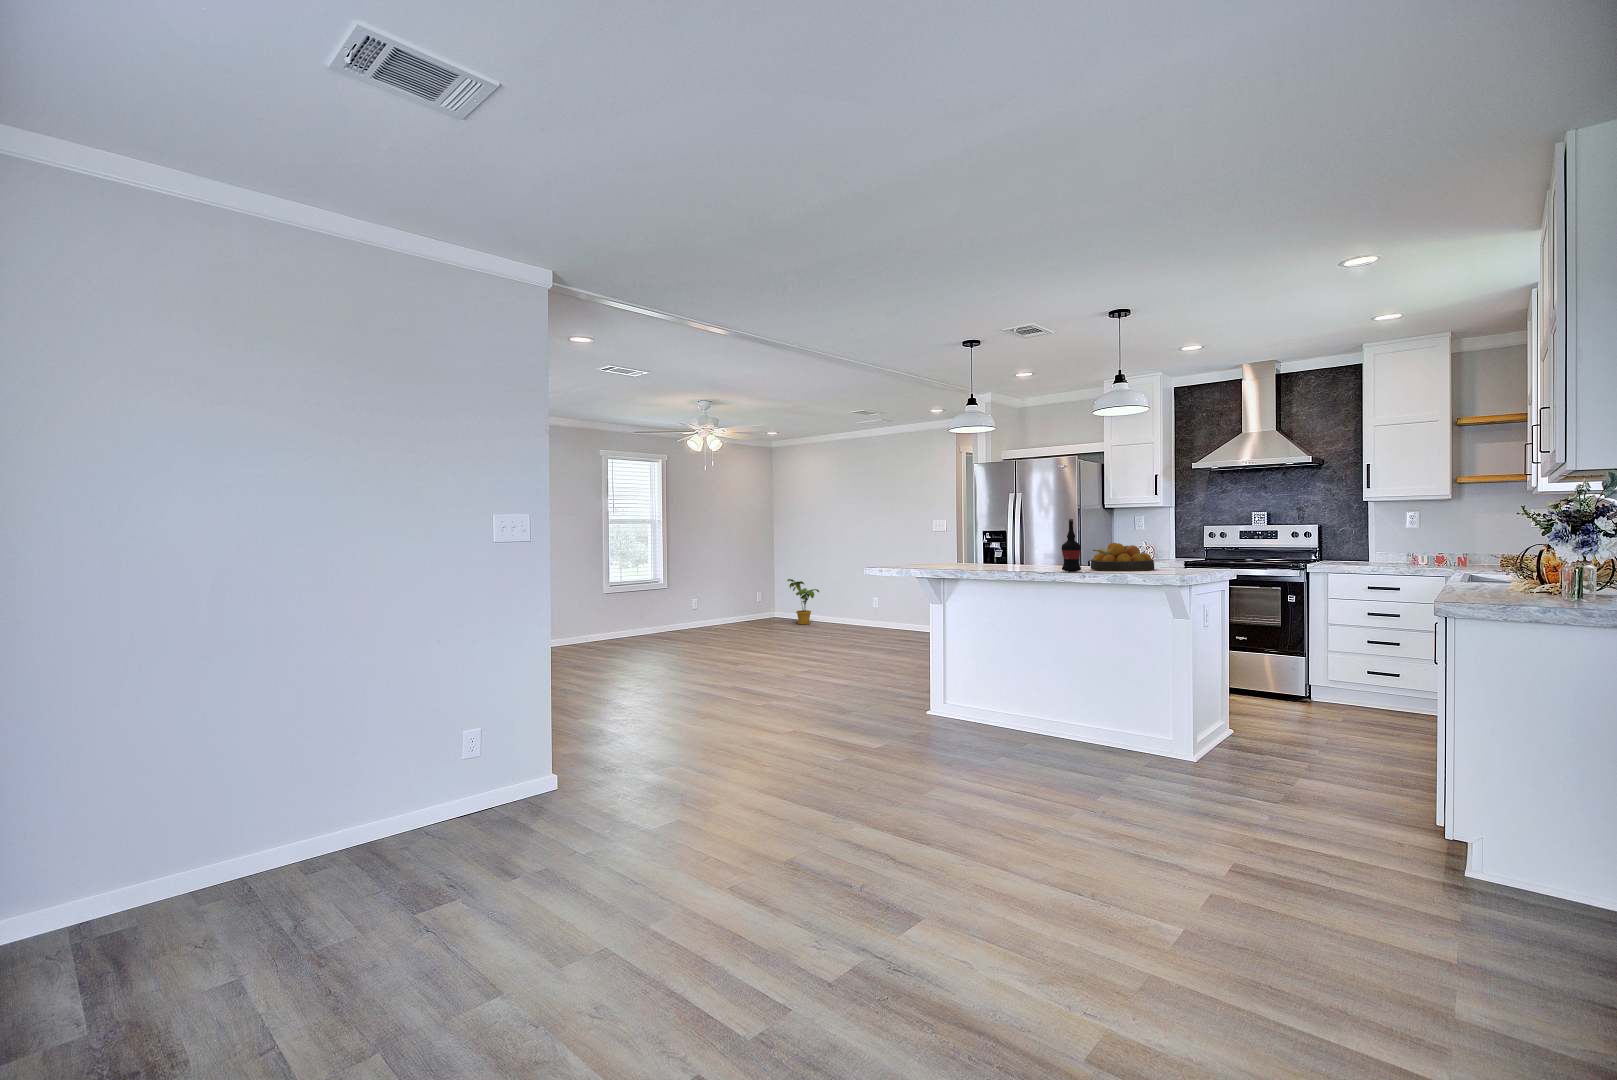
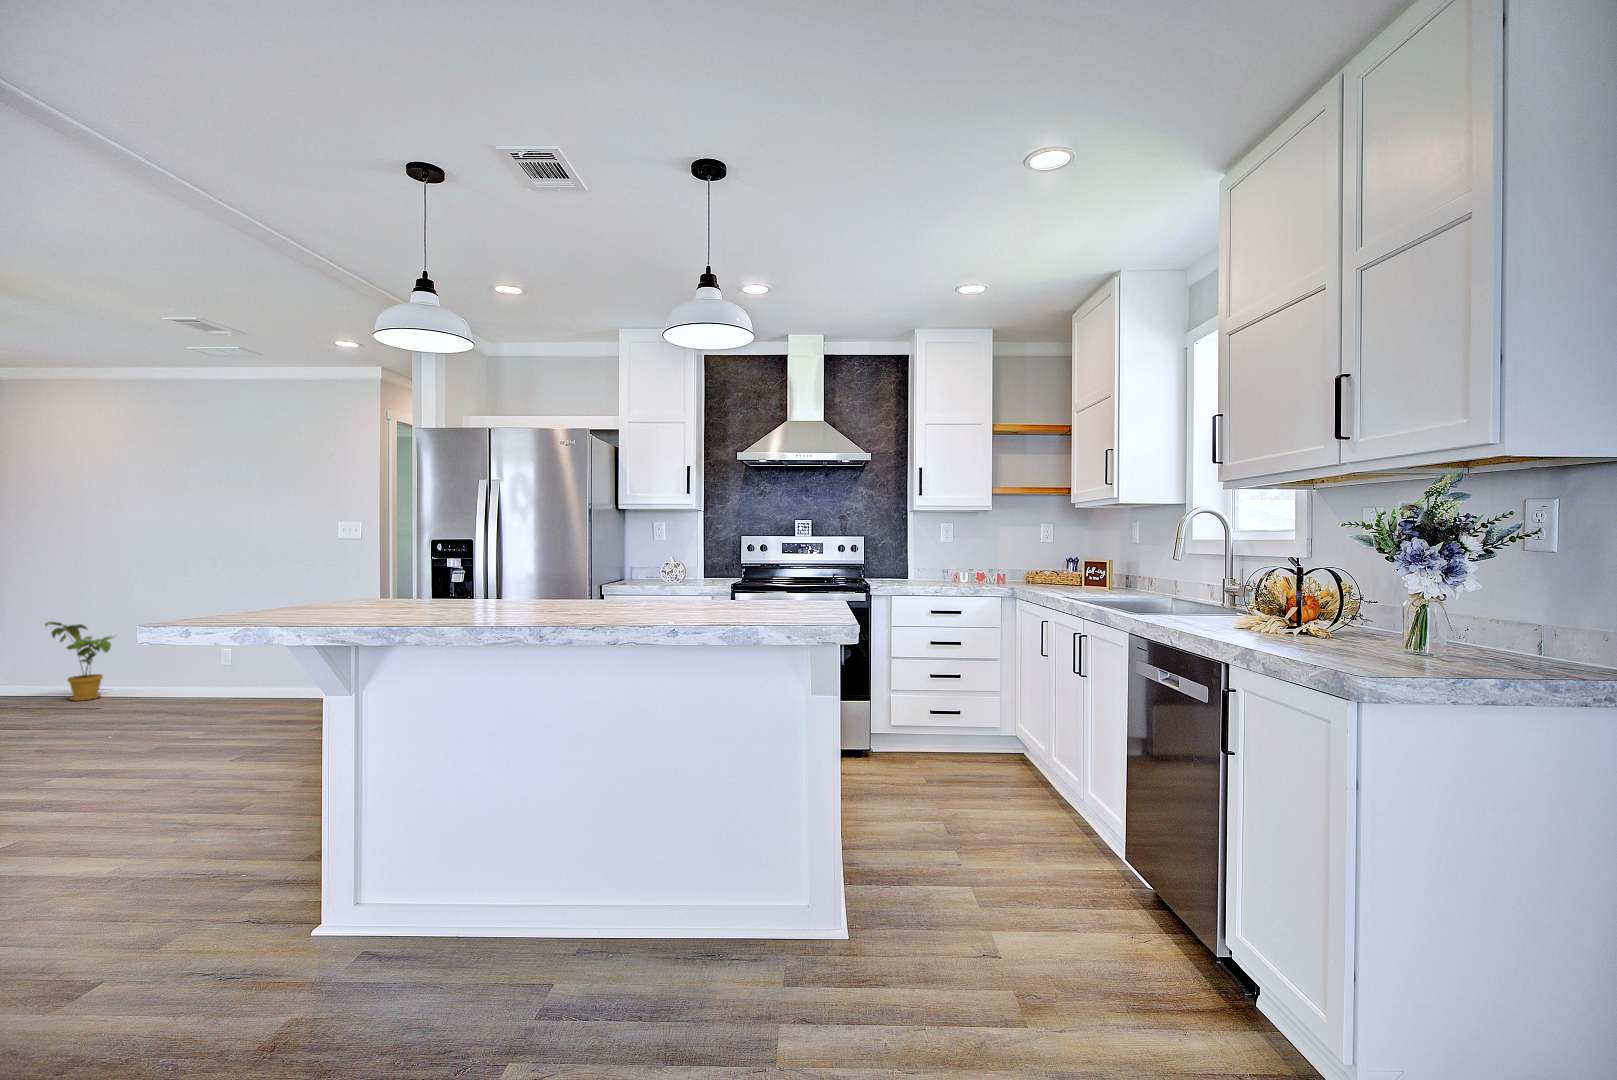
wine bottle: present [1062,519,1081,572] -> none [606,526,642,623]
fruit bowl: present [1090,543,1154,571] -> none [646,566,747,617]

